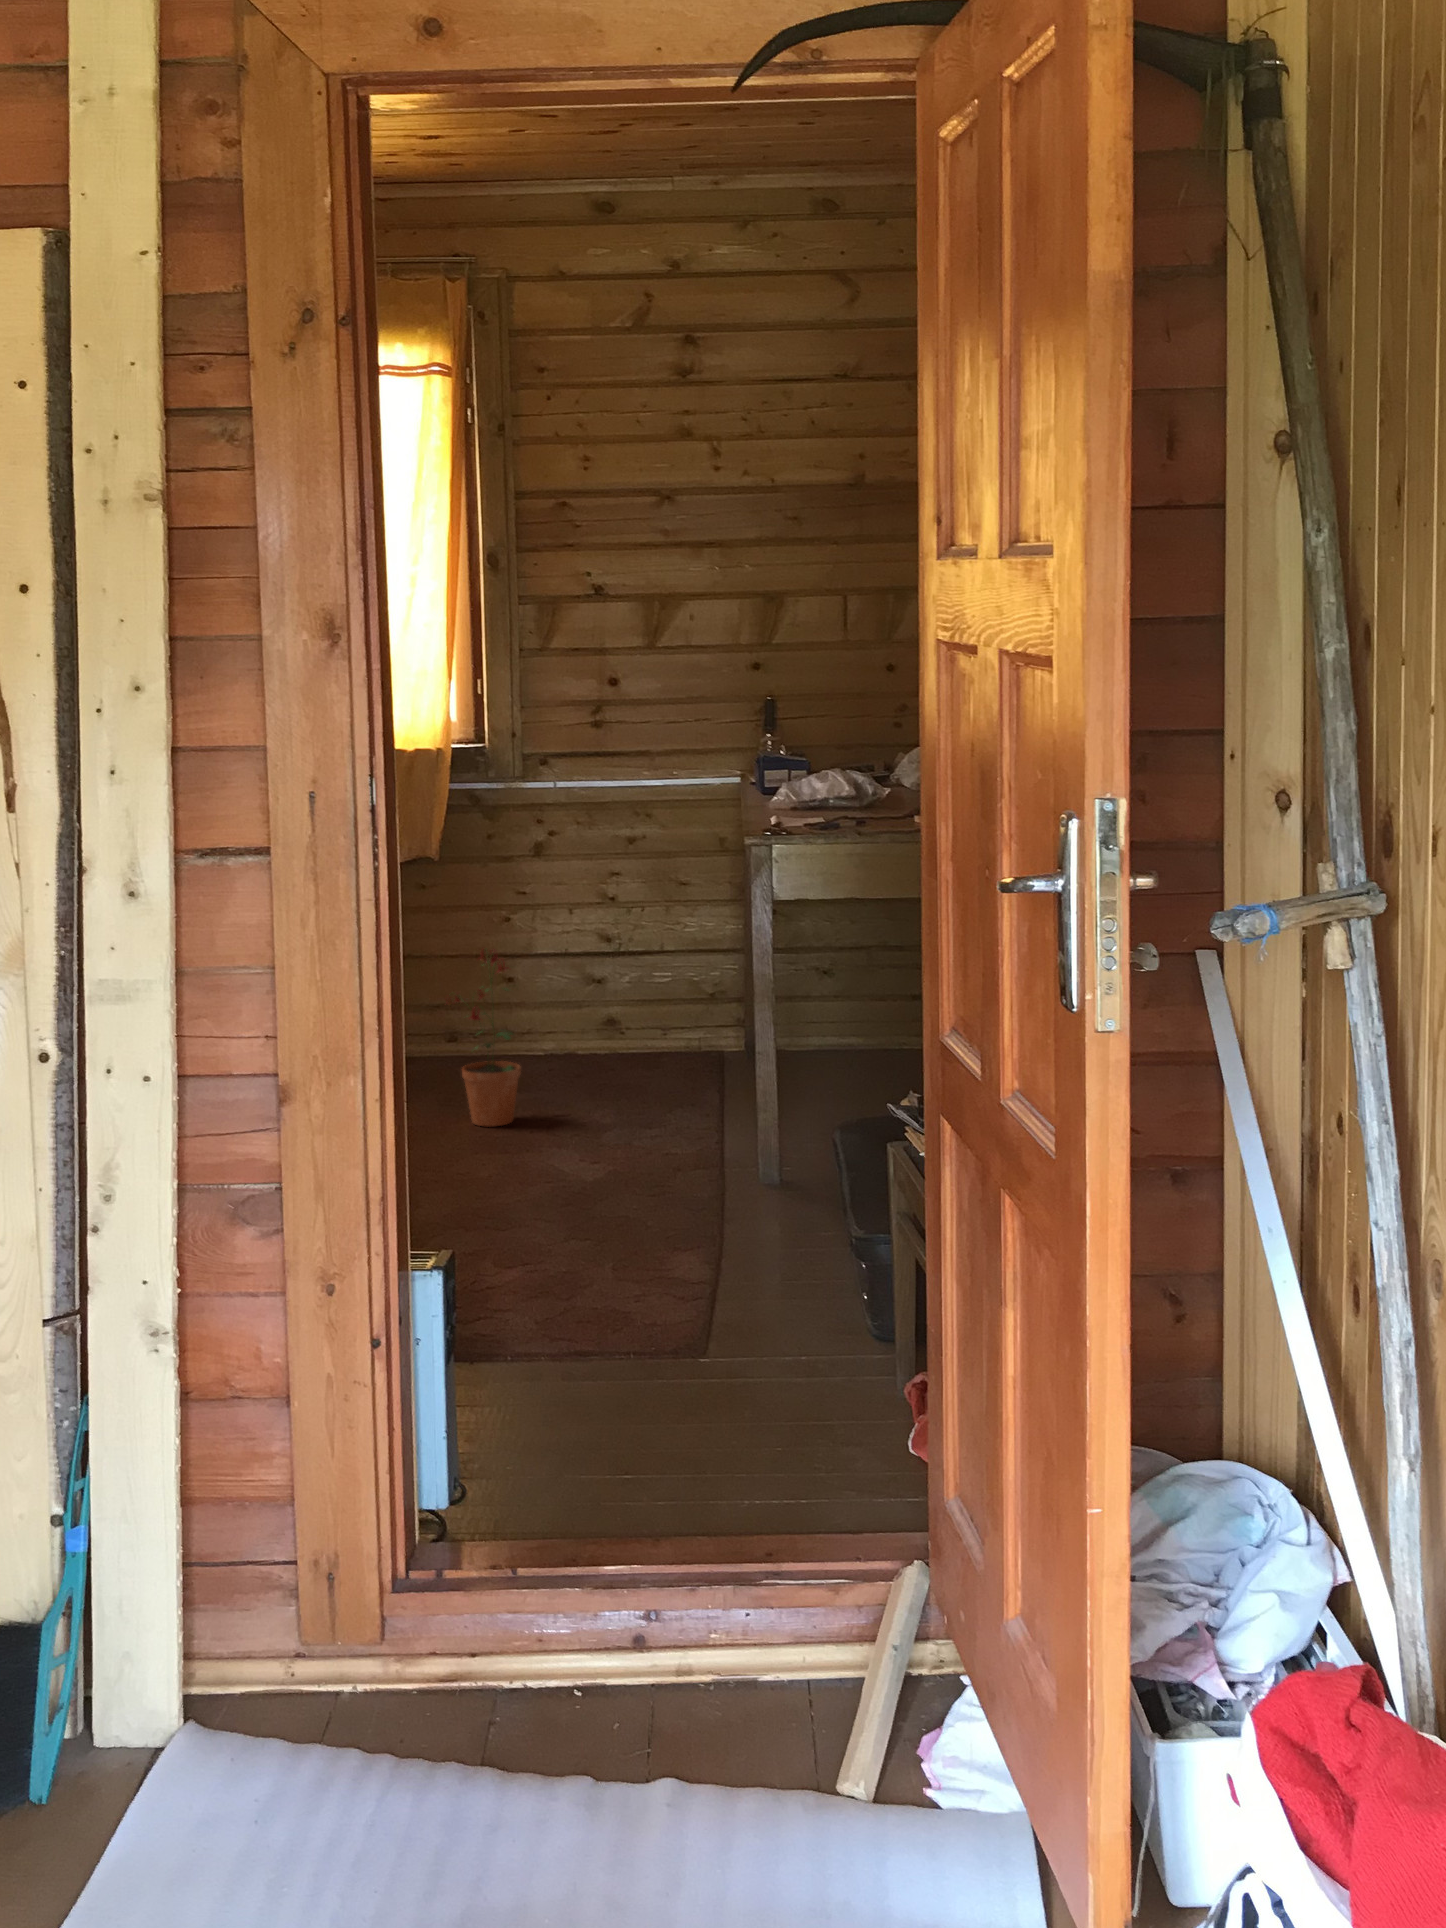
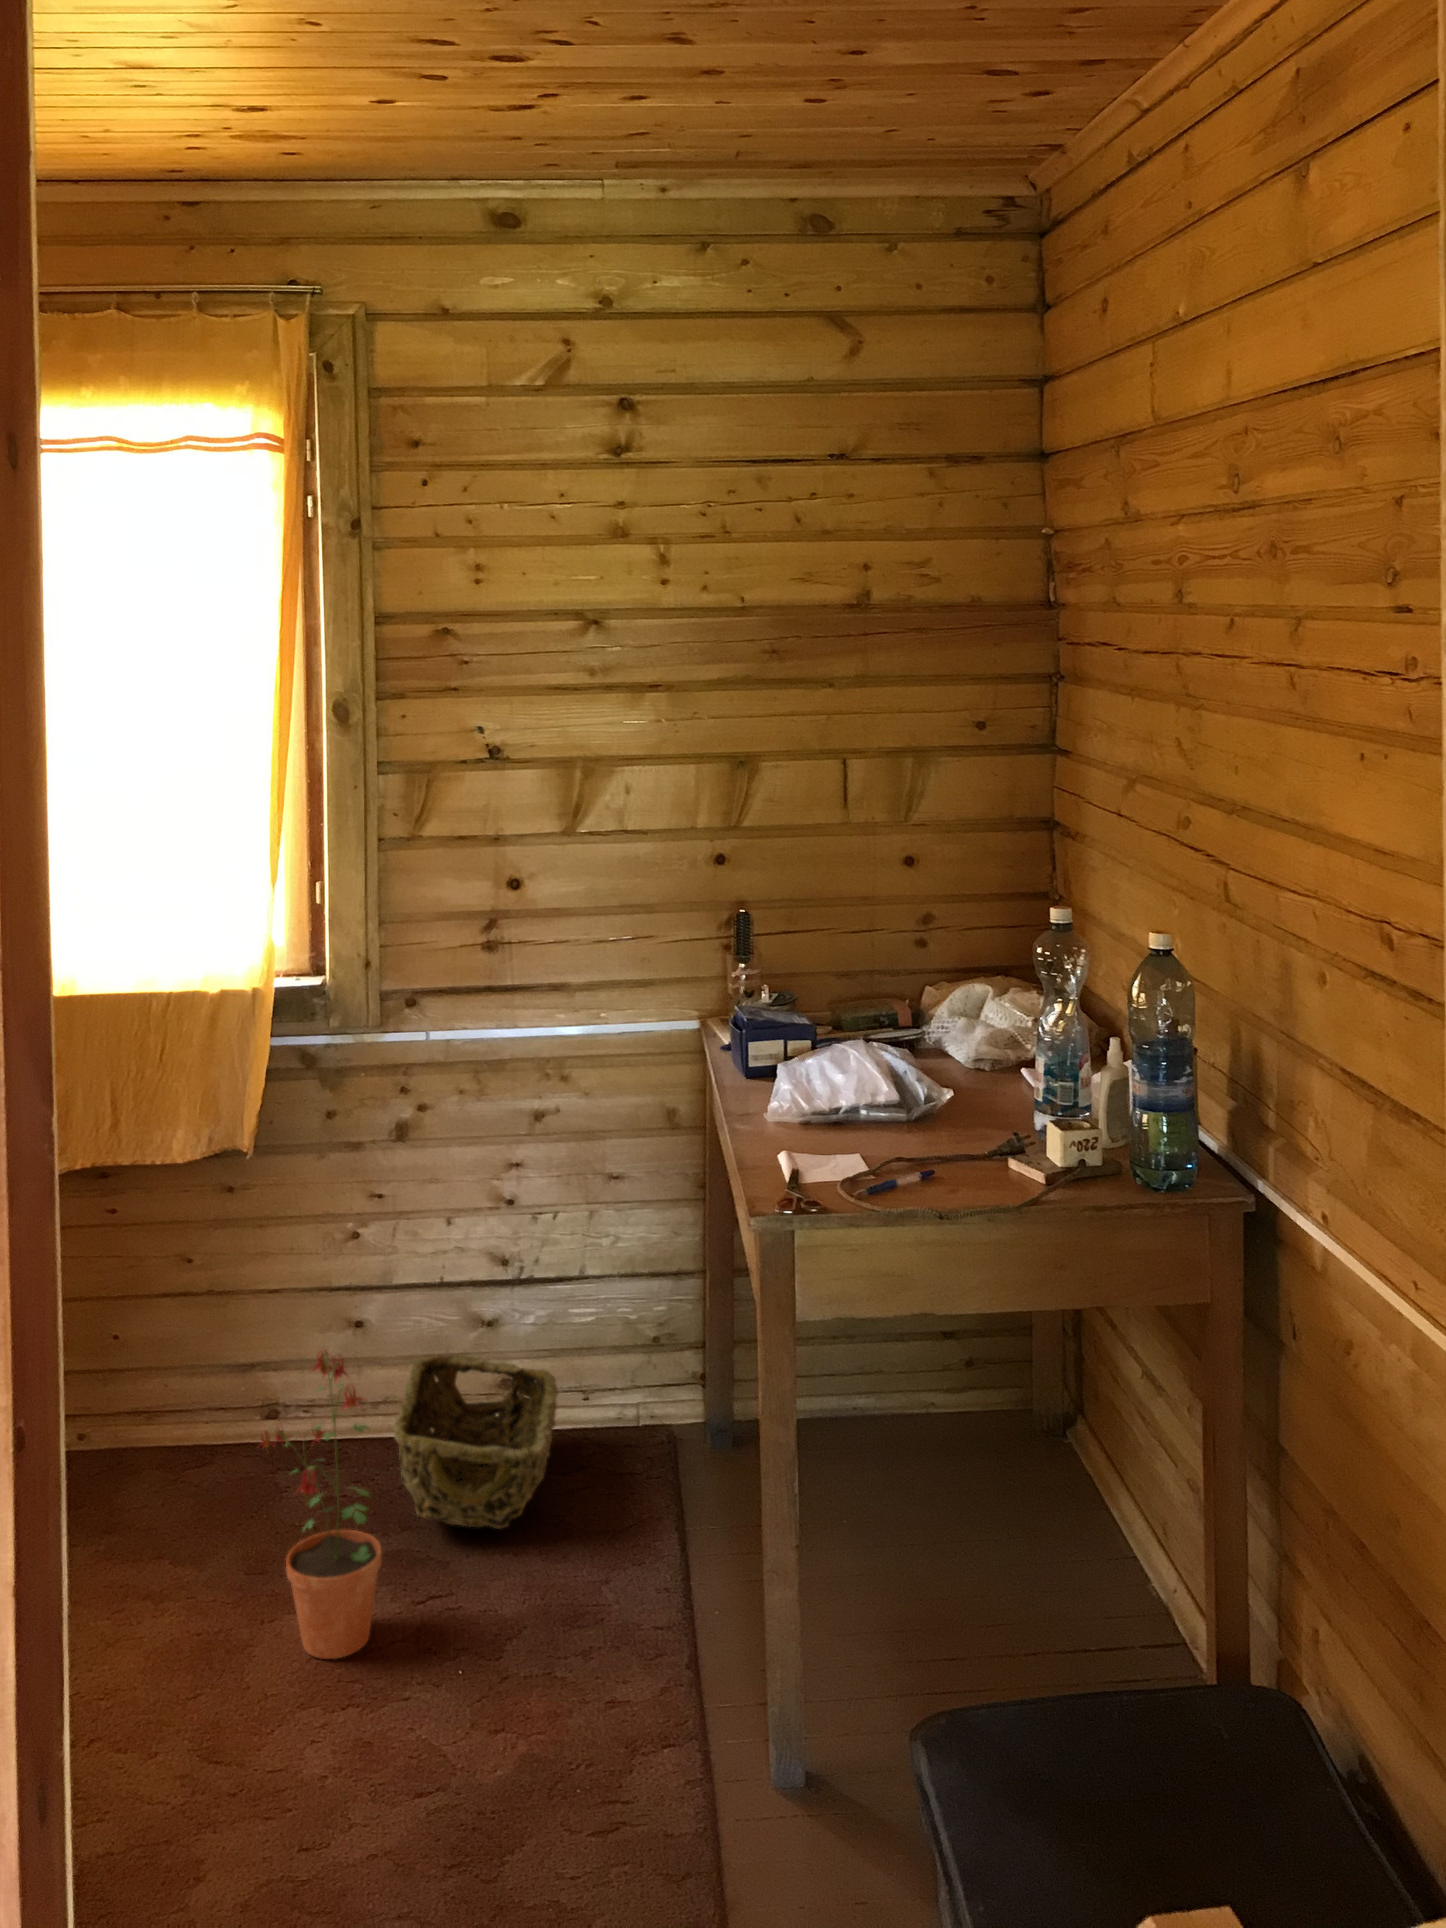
woven basket: none [530,1002,642,1090] -> present [394,1354,558,1529]

